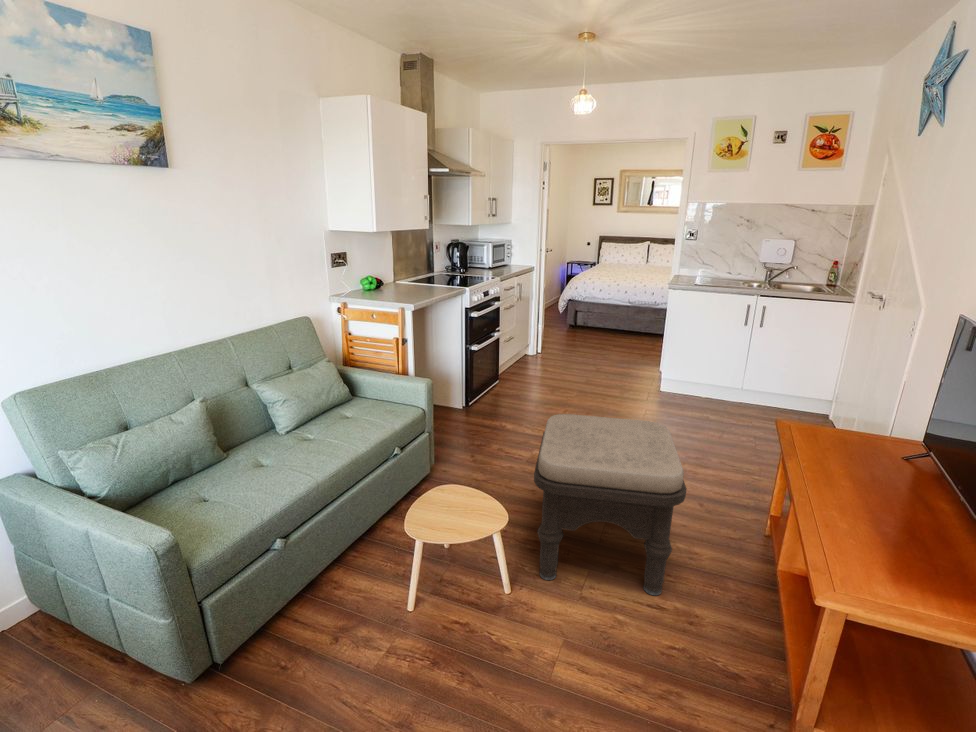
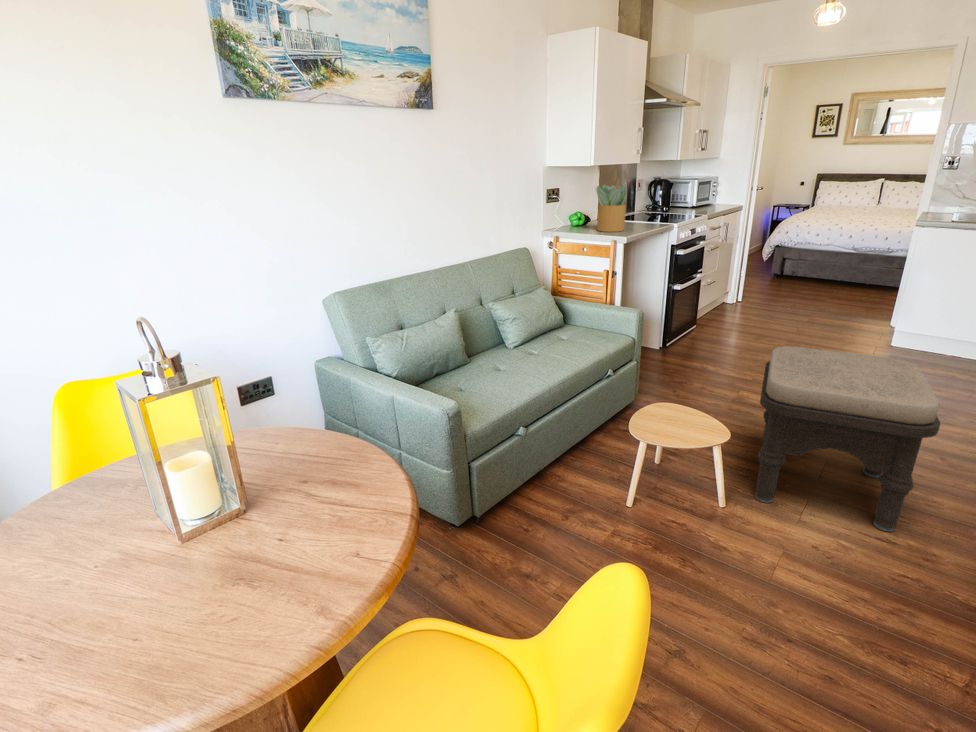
potted plant: none [382,250,415,297] -> present [596,184,627,232]

